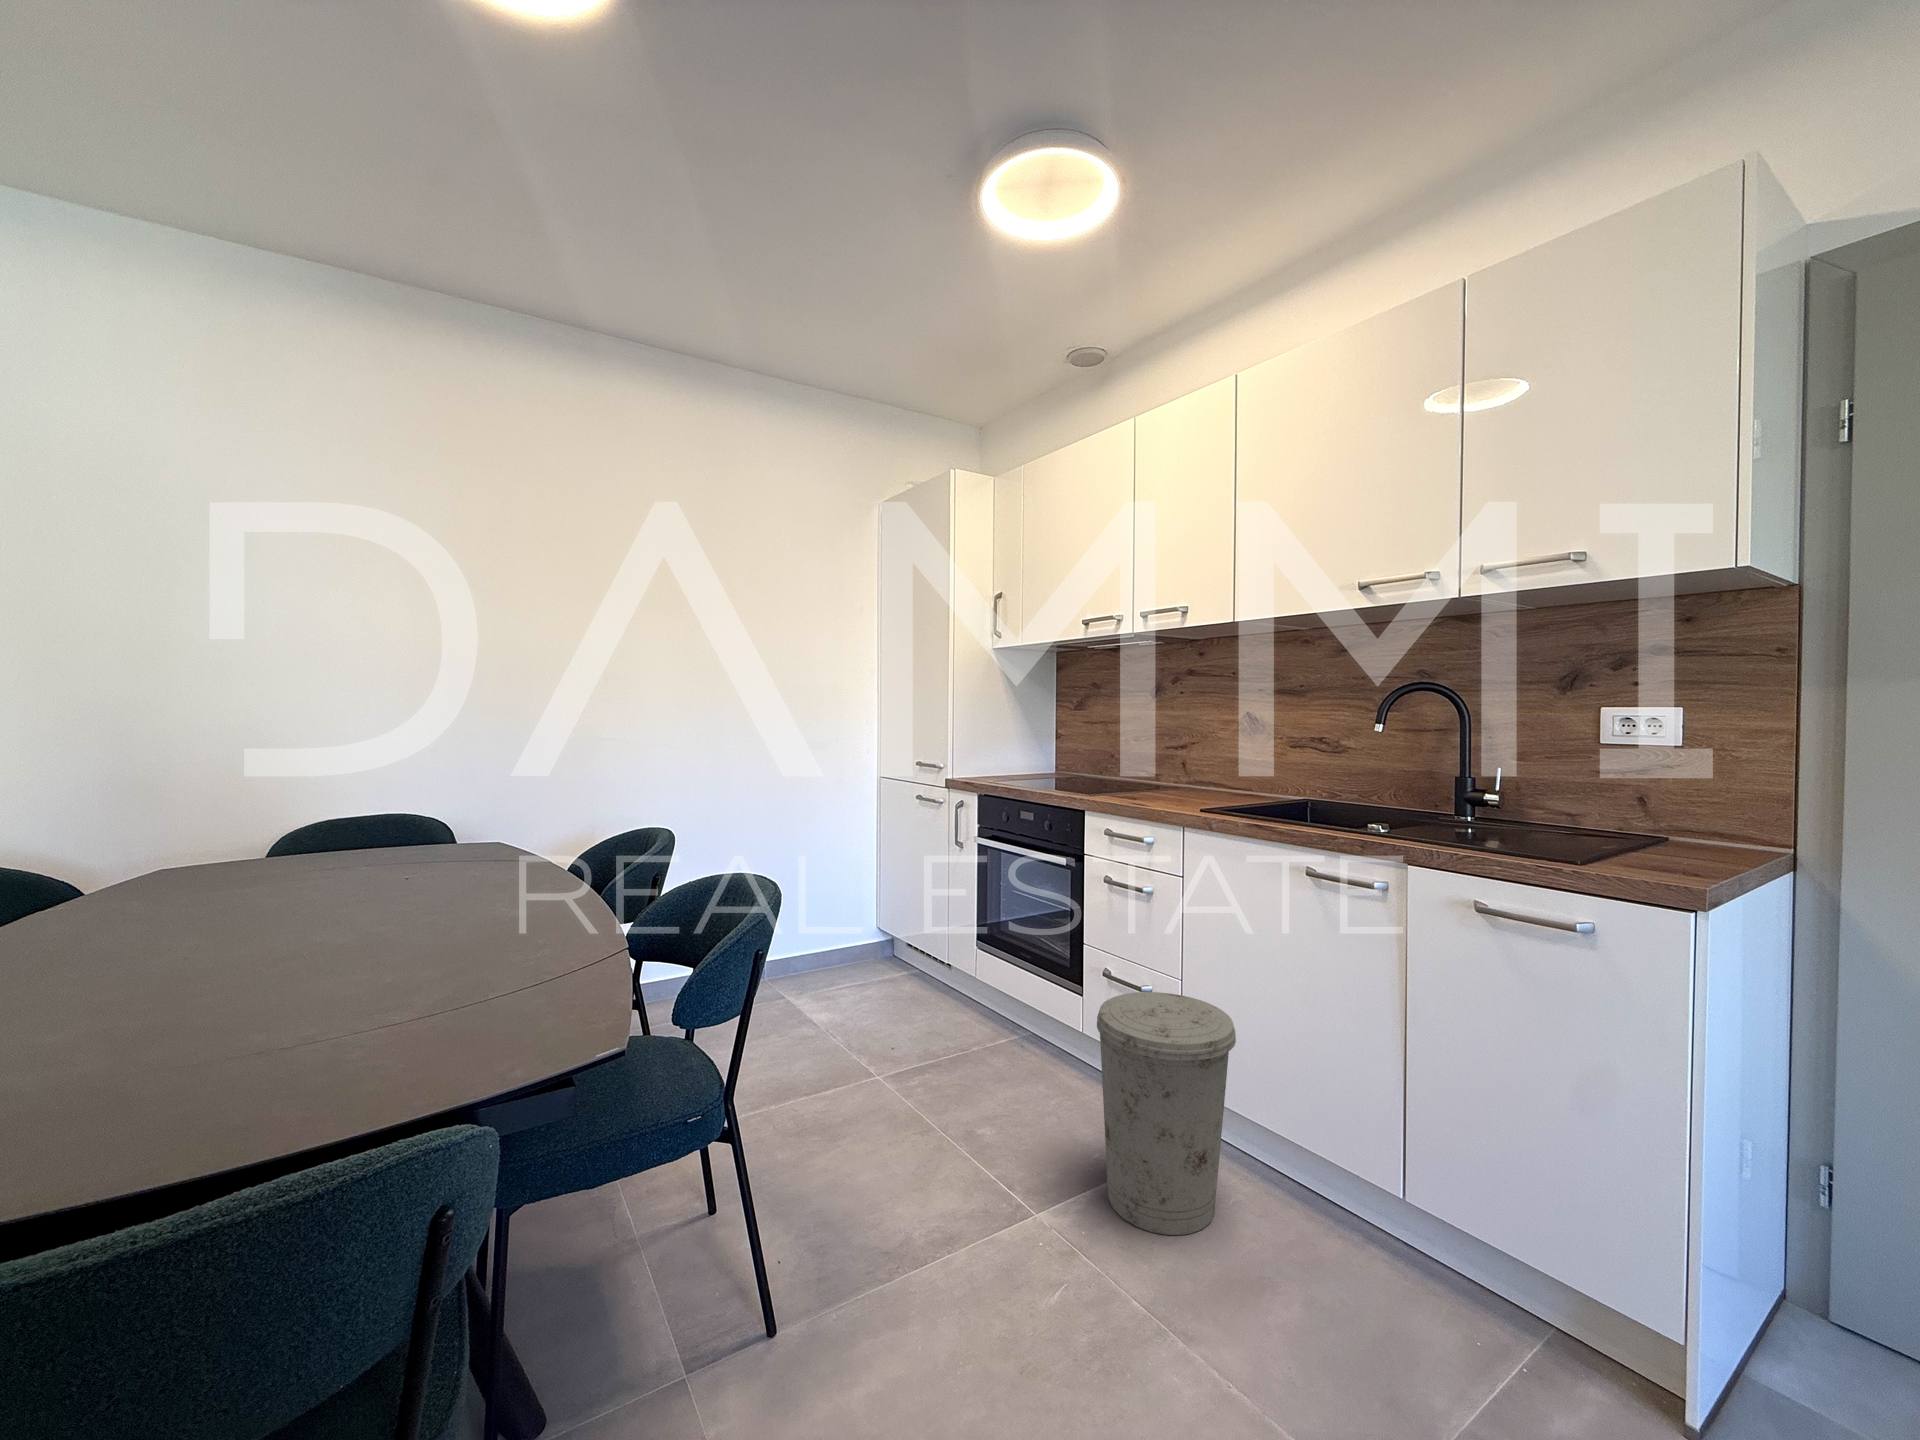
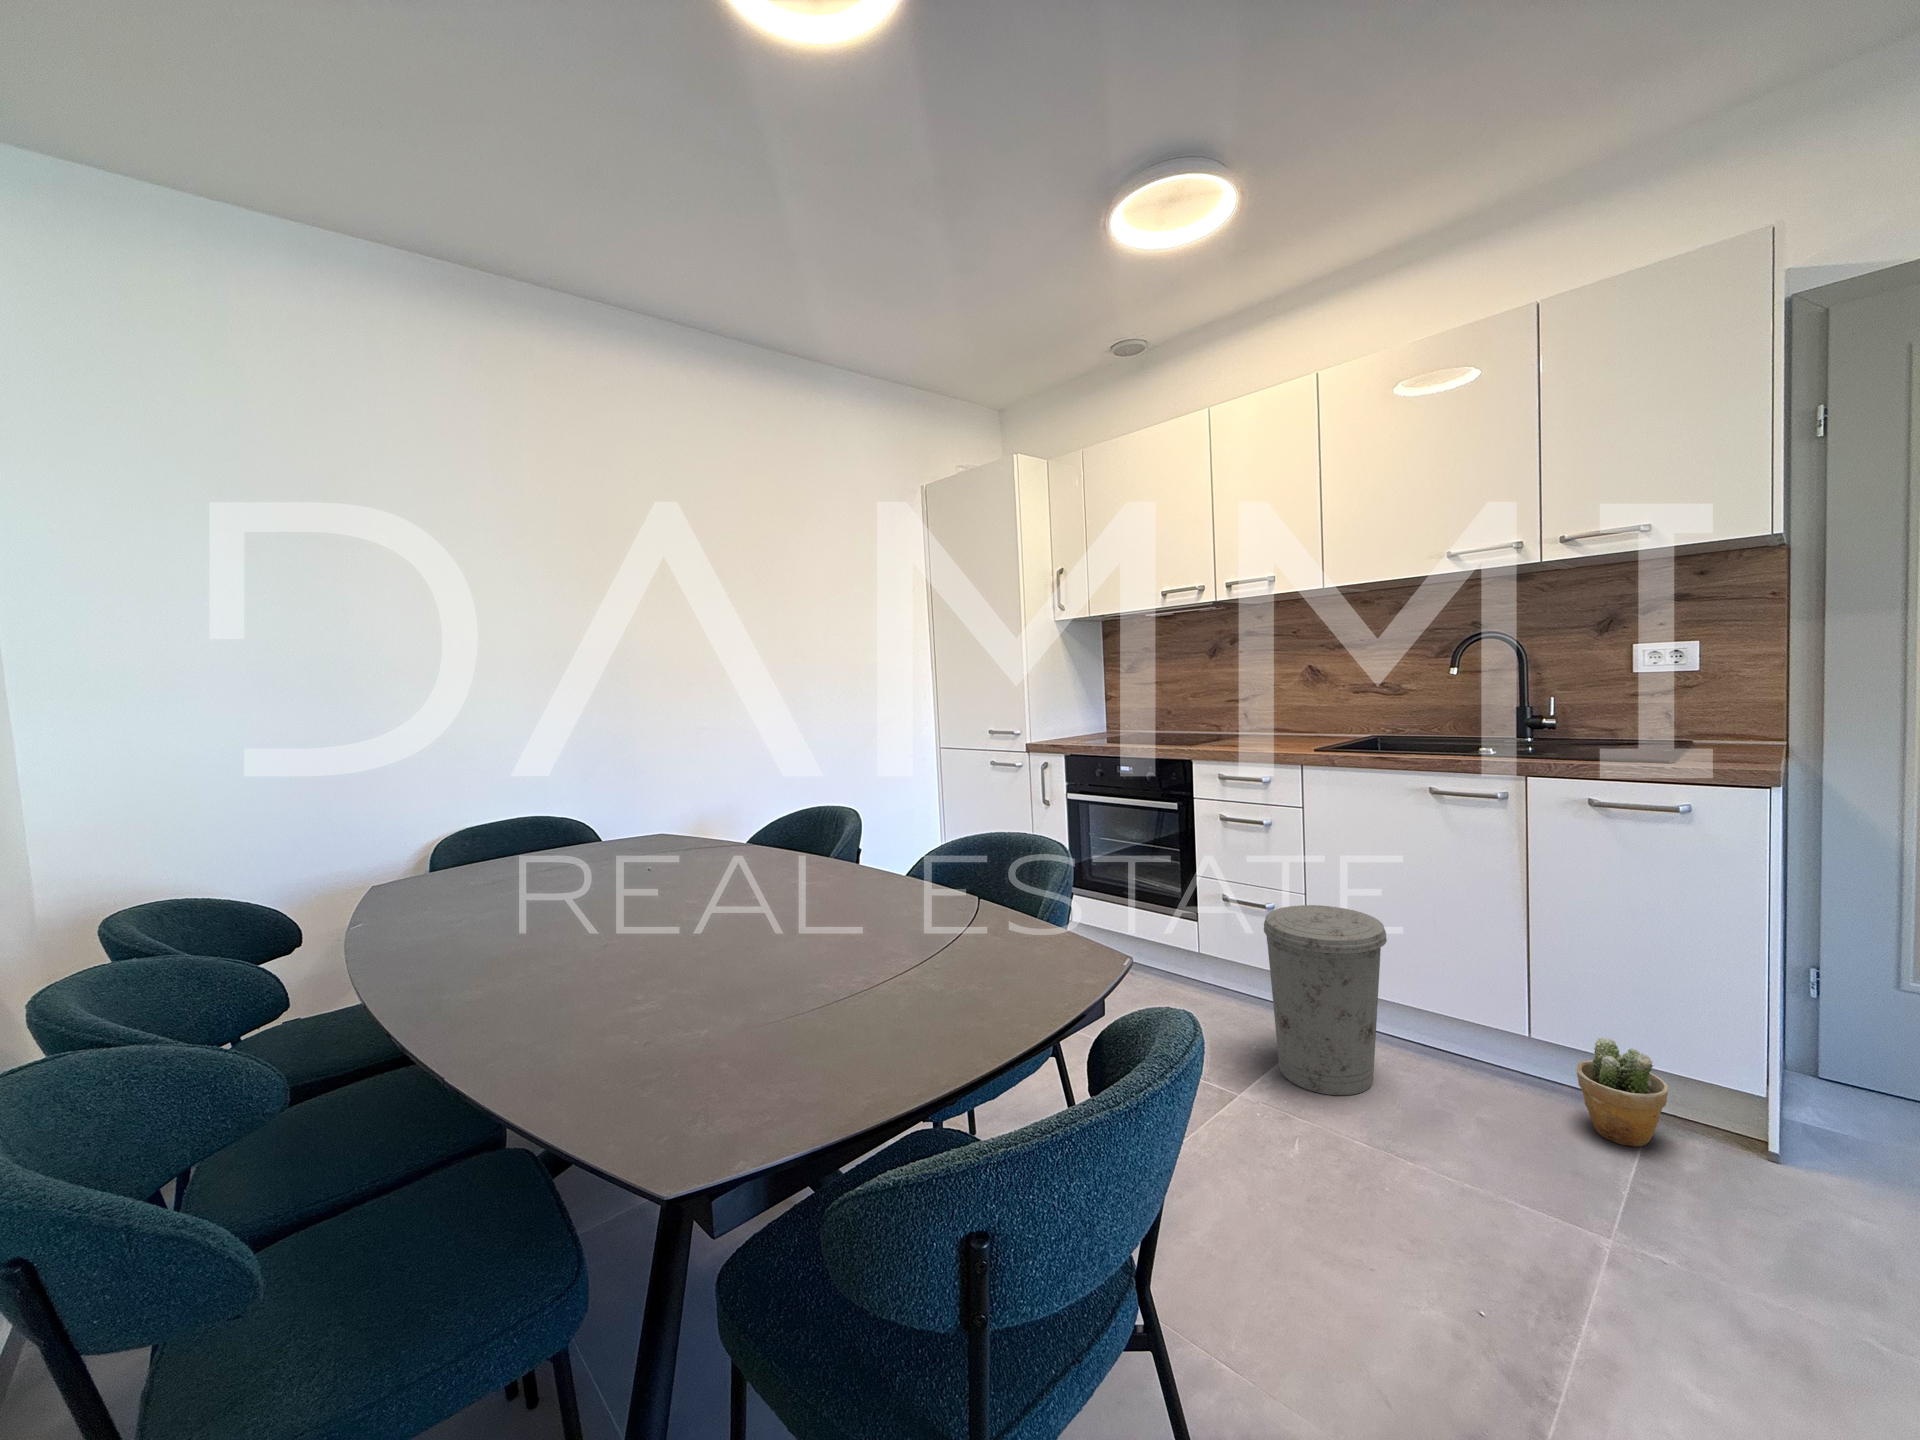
potted plant: none [1439,1218,1553,1377] -> present [1577,1038,1668,1147]

